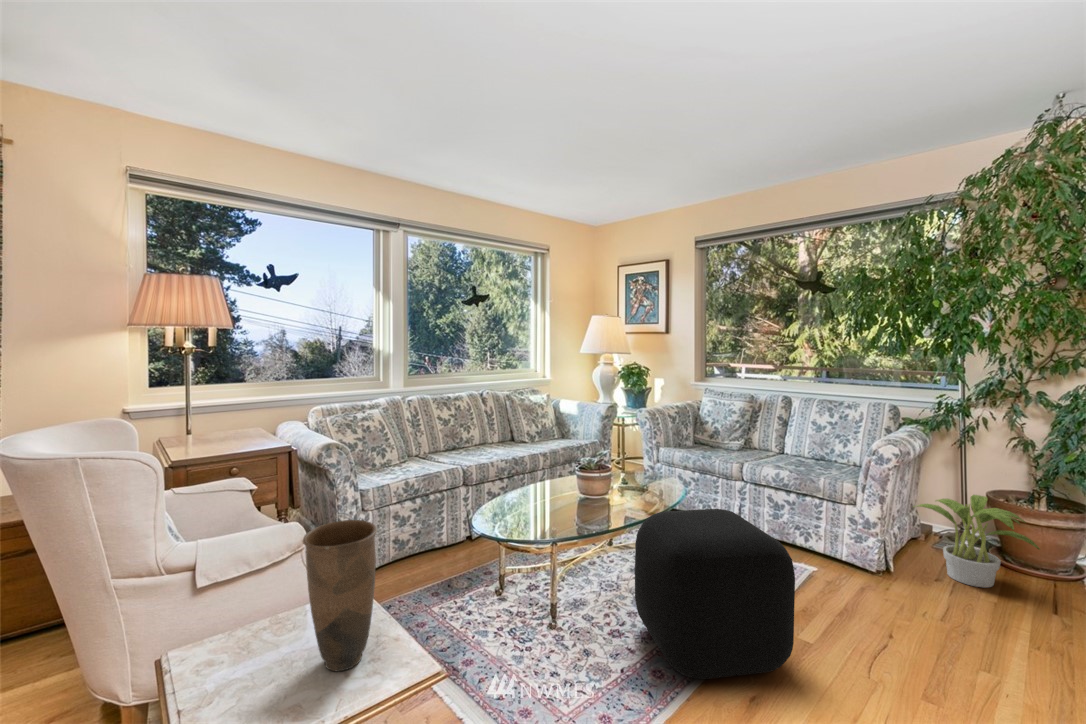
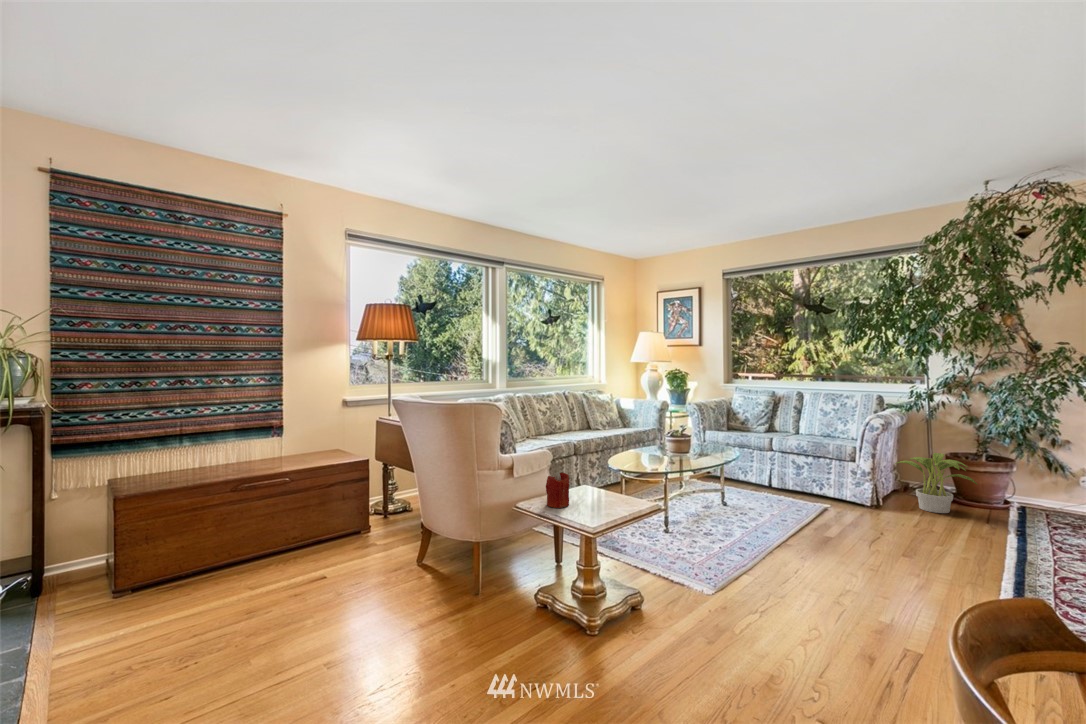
ottoman: present [635,509,795,679] -> none [719,455,824,551]
vase: present [303,520,377,671] -> none [593,435,628,506]
candle: none [208,595,264,678] -> present [546,472,569,508]

